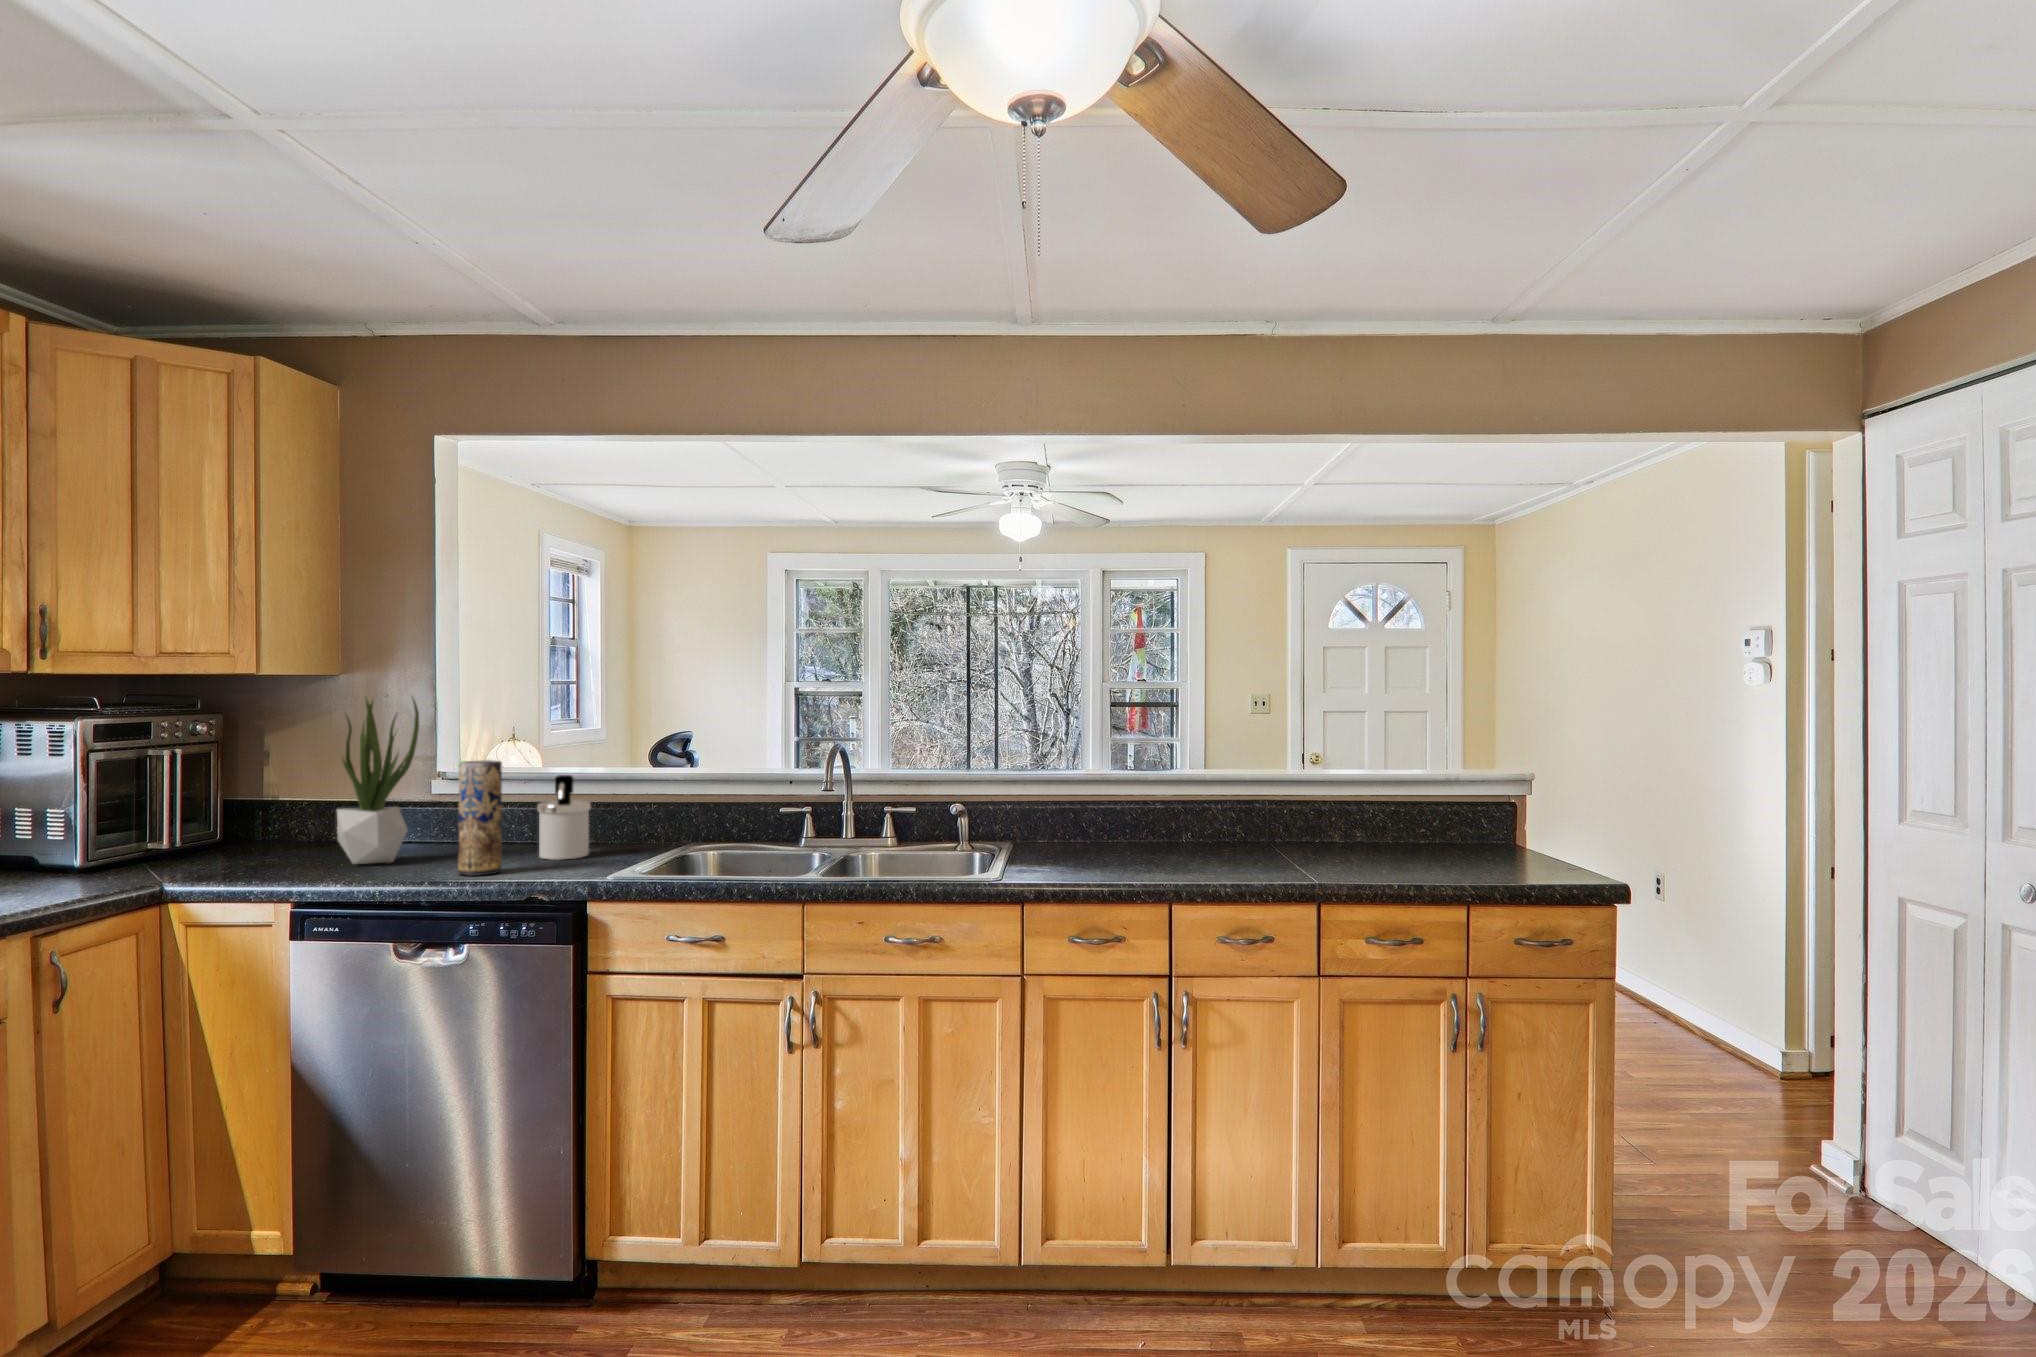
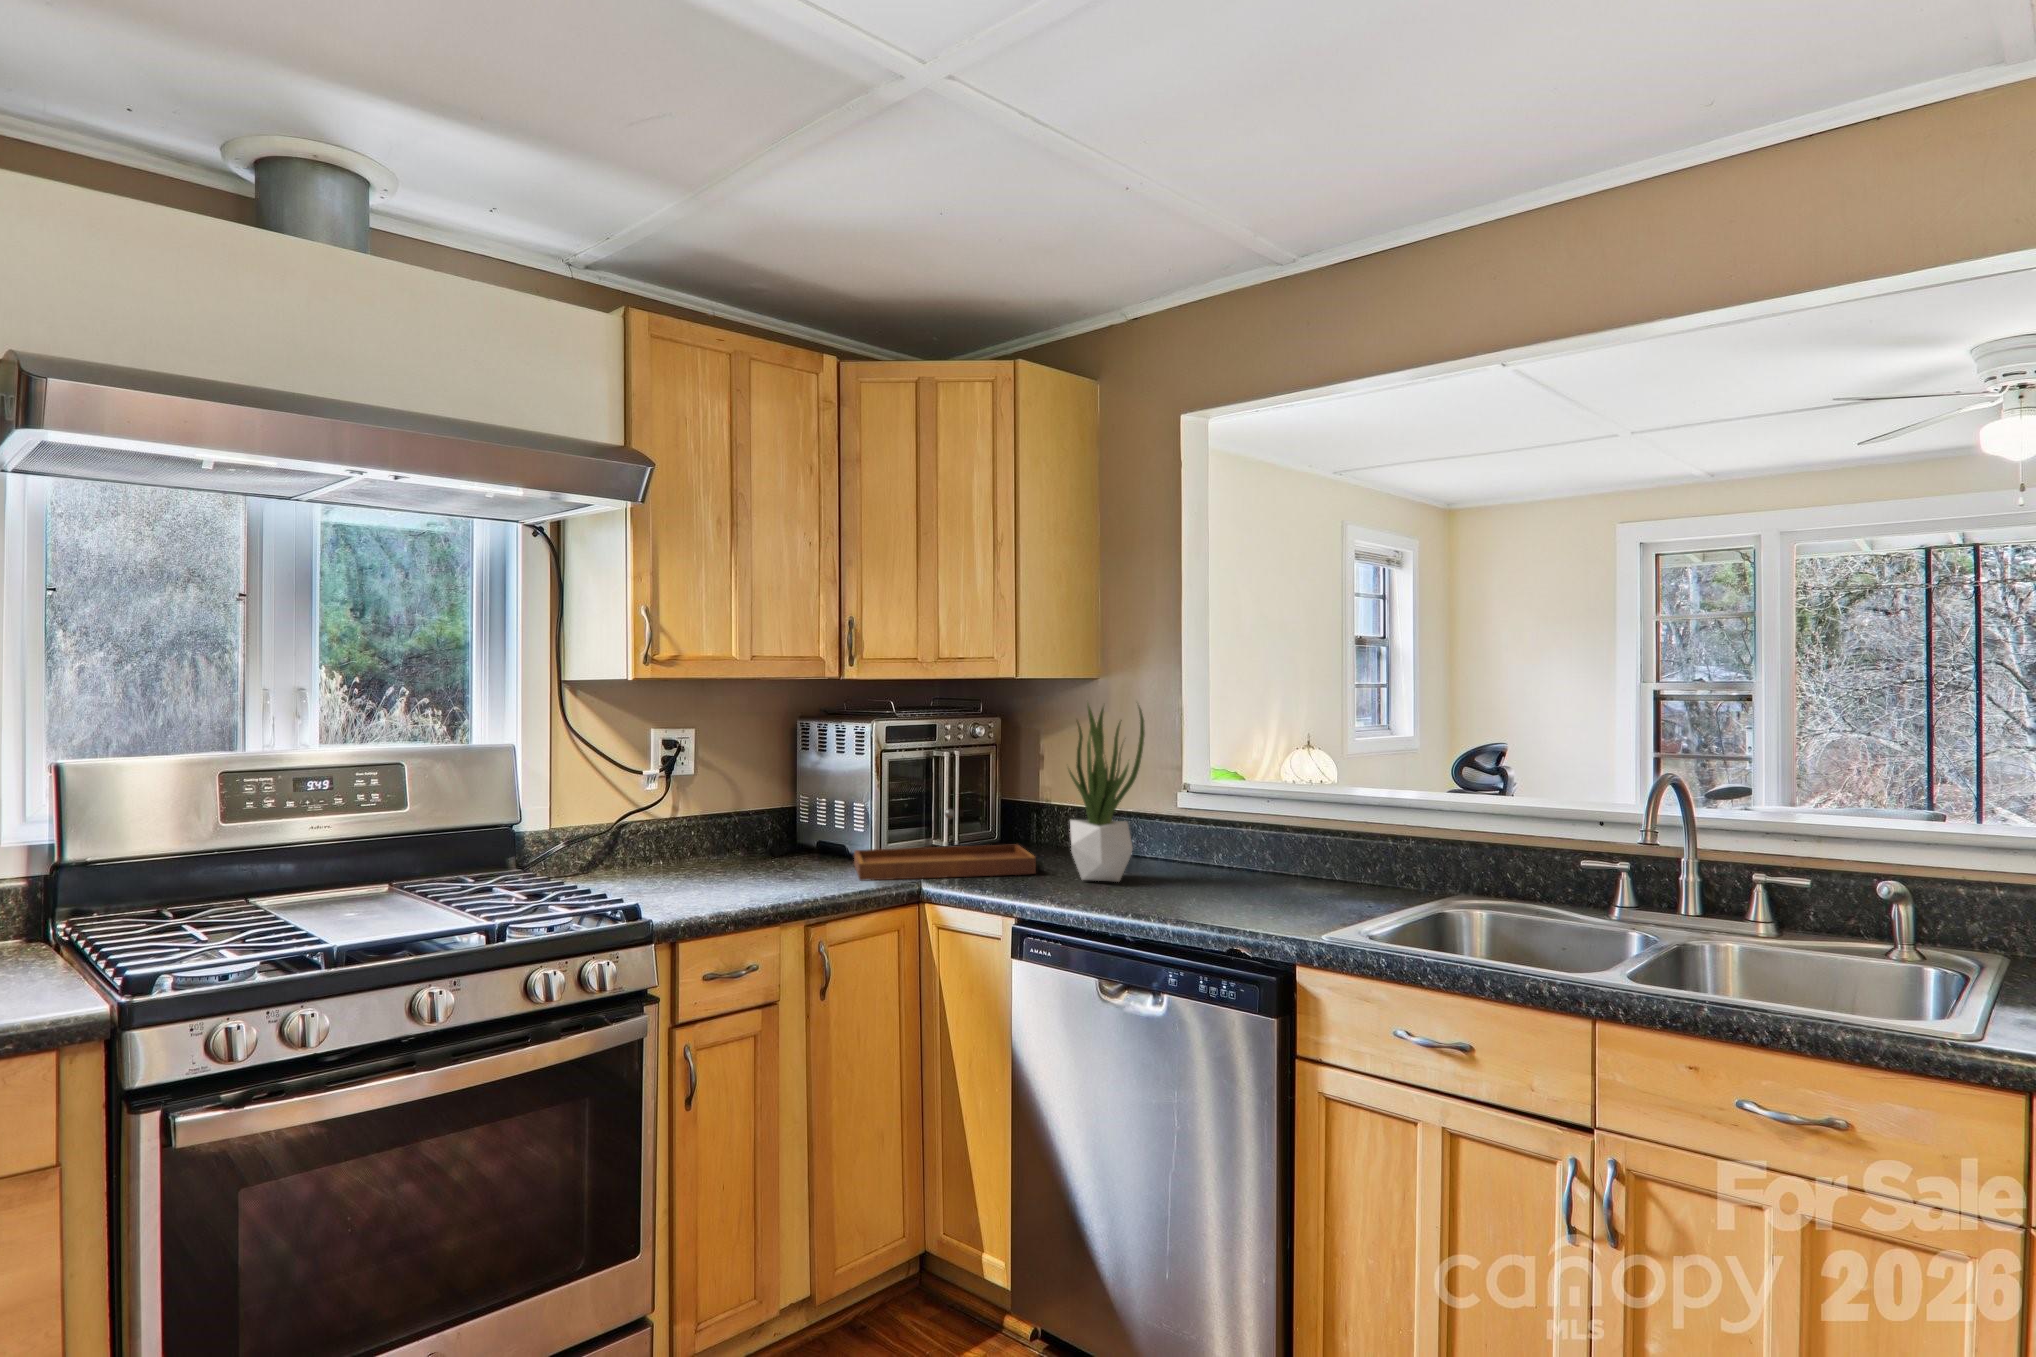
vase: present [458,760,502,876] -> none [1165,777,1212,912]
soap dispenser: present [537,775,591,860] -> none [1263,798,1324,900]
tray: none [51,808,296,890] -> present [854,809,1036,881]

